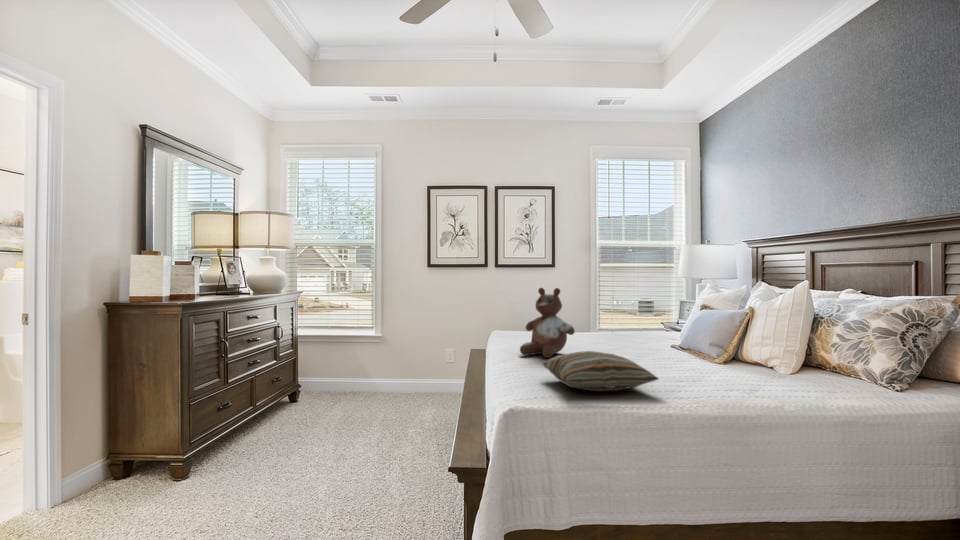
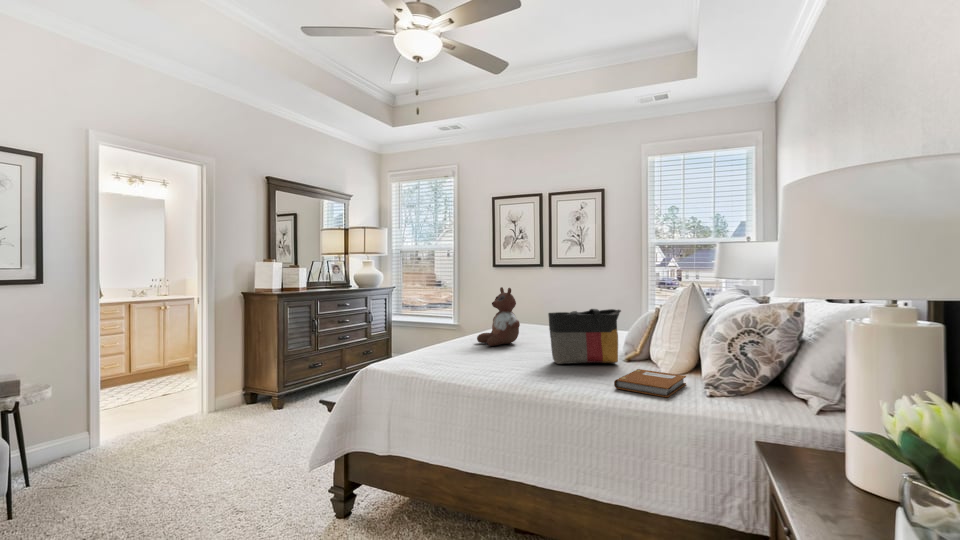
tote bag: none [657,308,728,372] -> present [548,309,621,364]
pillow: present [542,351,659,391] -> none [418,339,505,369]
notebook: none [784,370,879,398] -> present [614,369,686,397]

